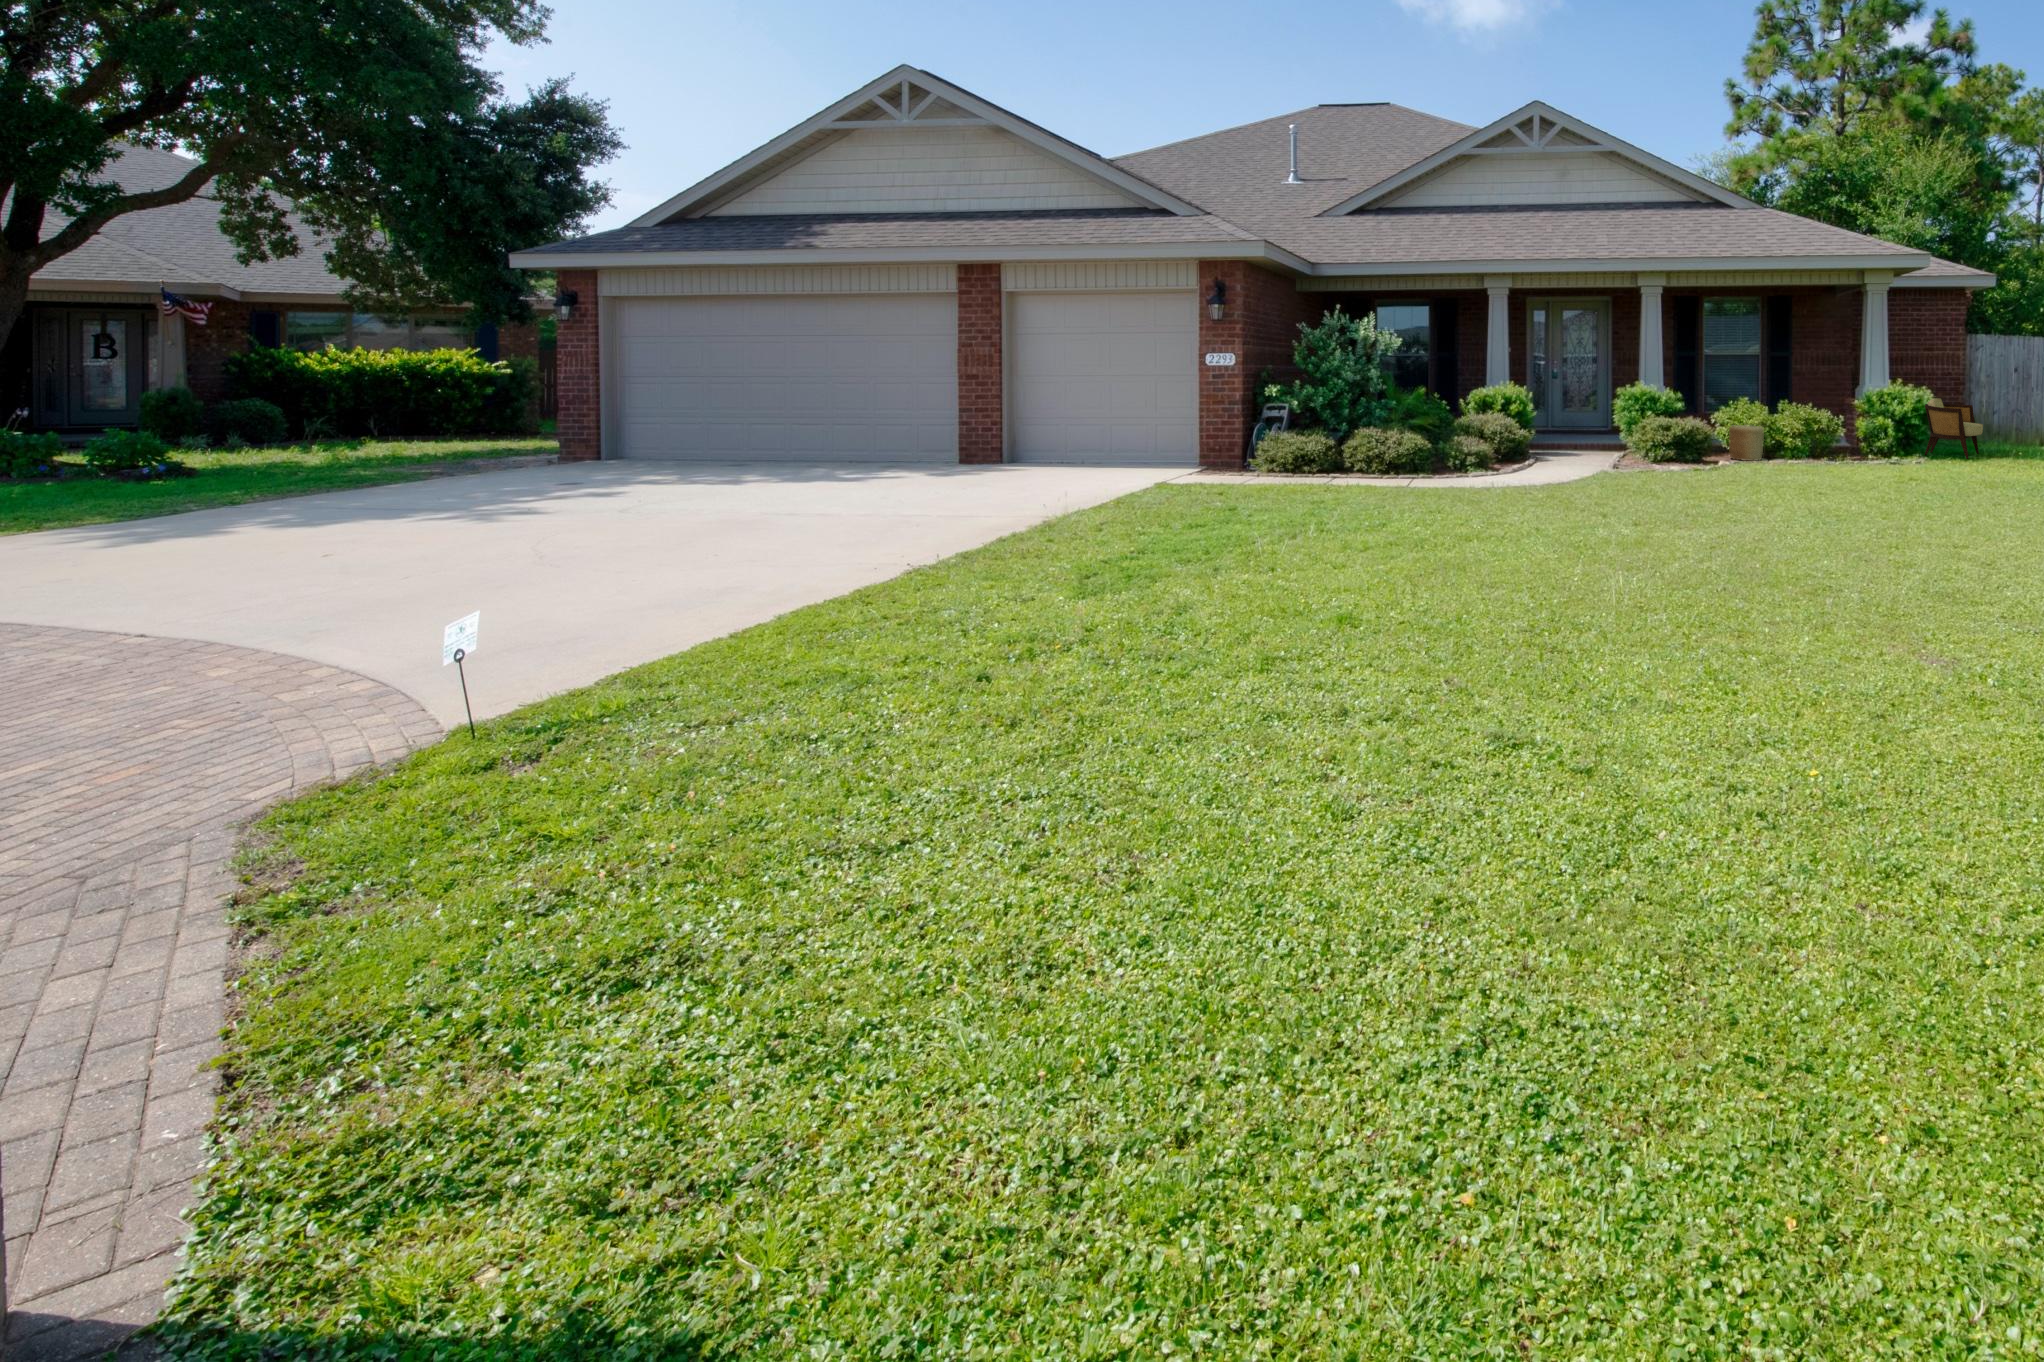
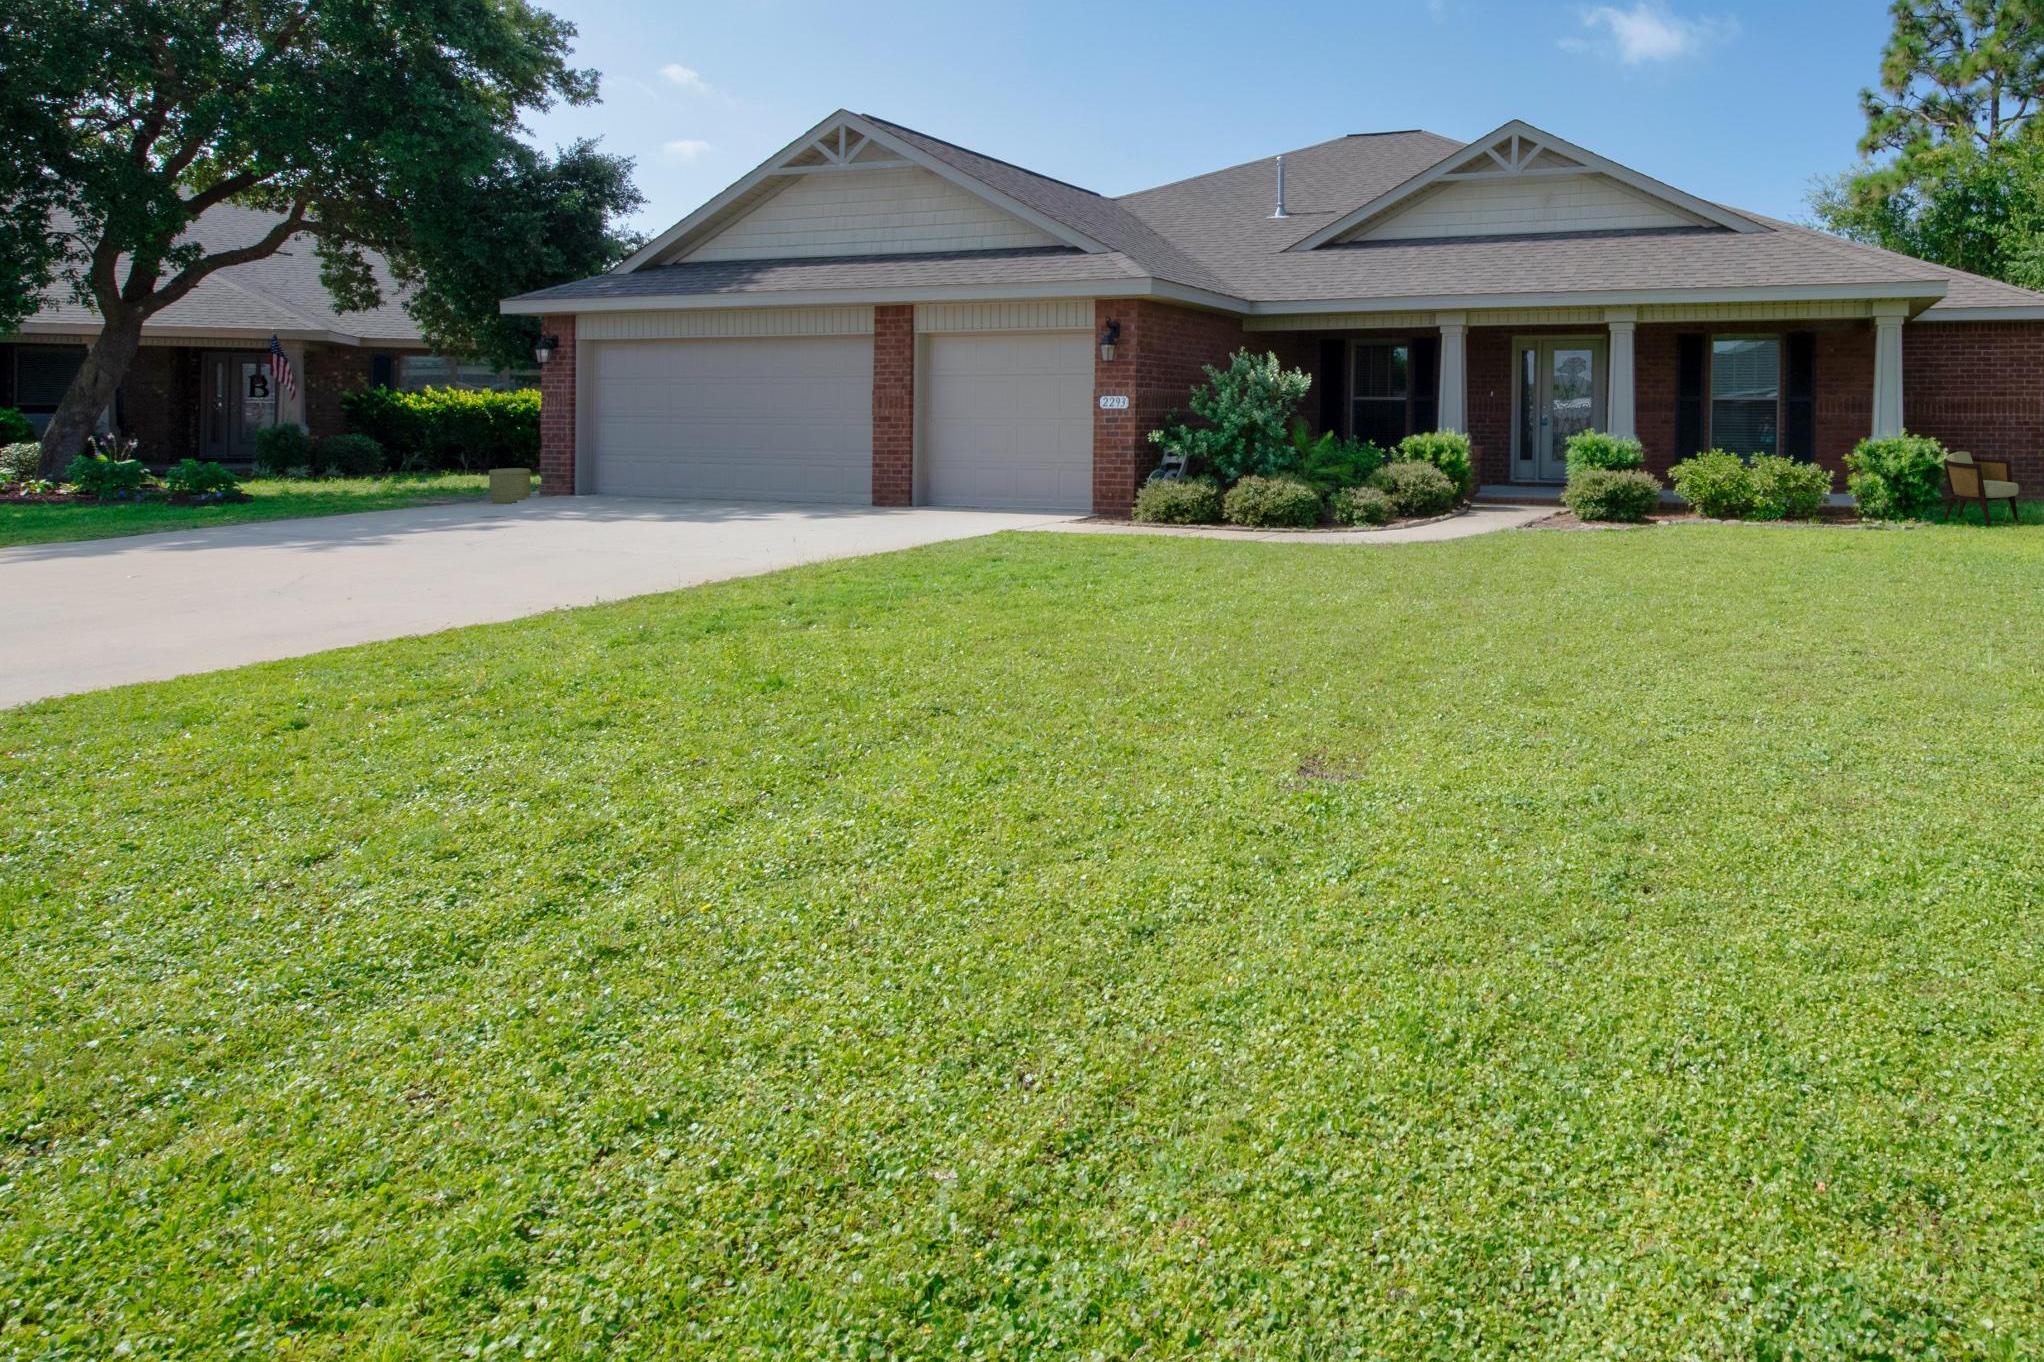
woven basket: present [1729,425,1764,461] -> present [488,468,531,503]

